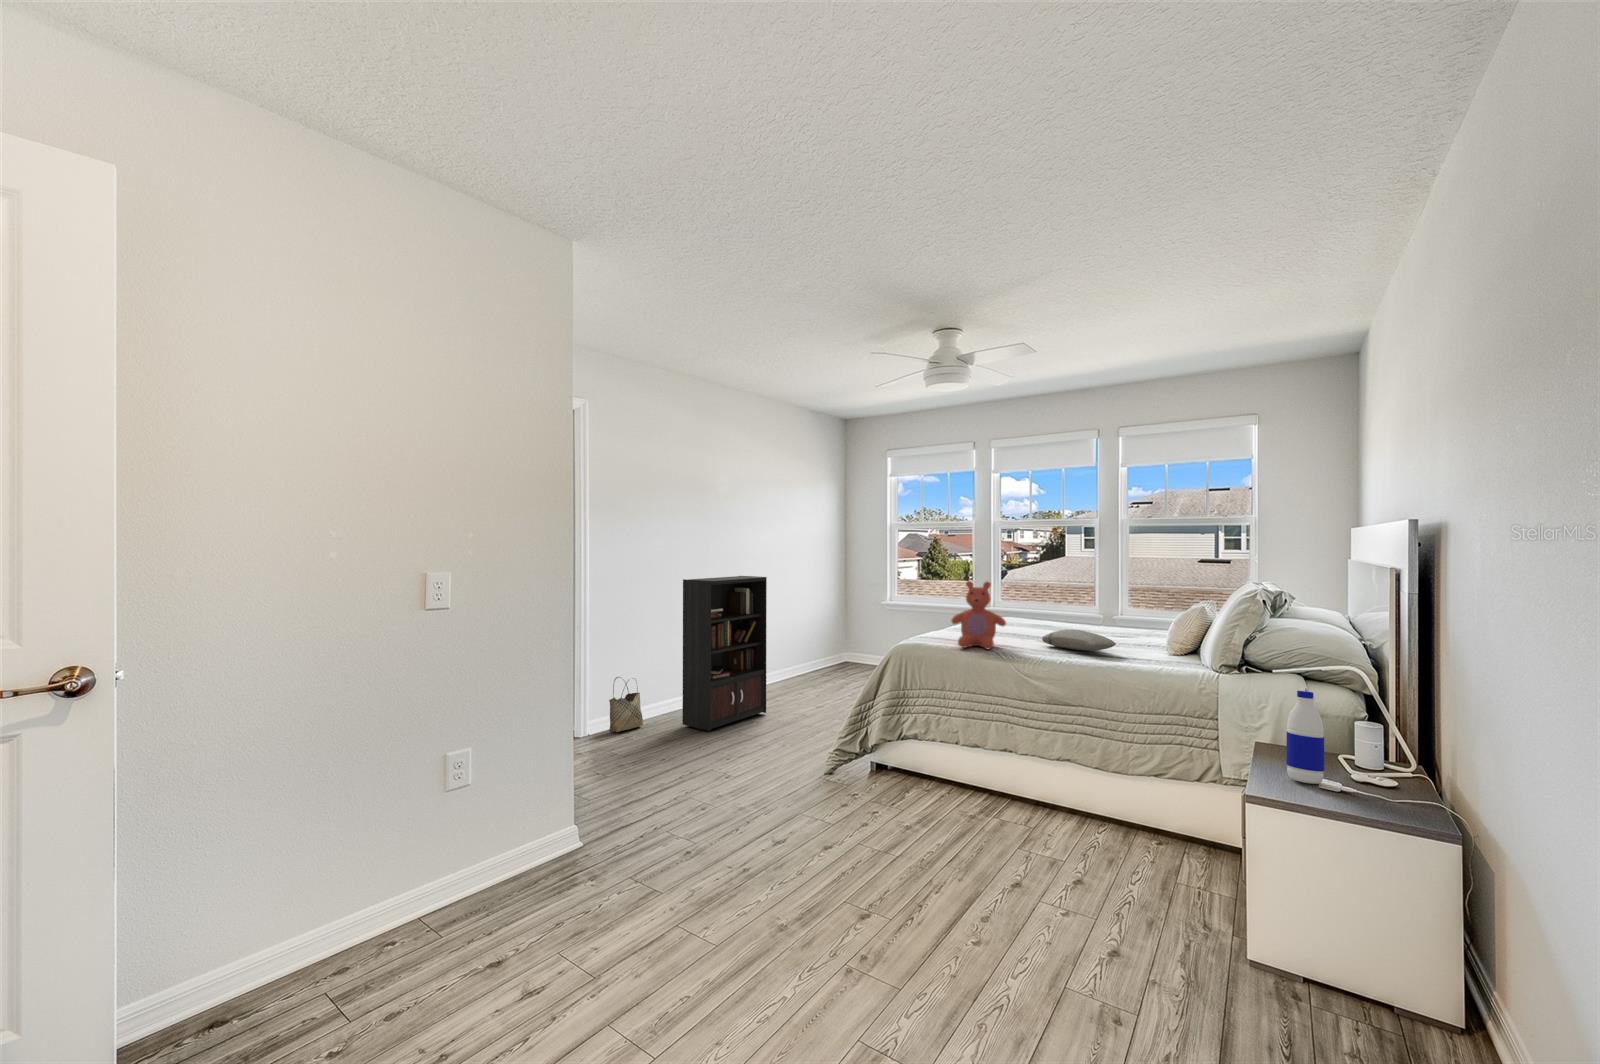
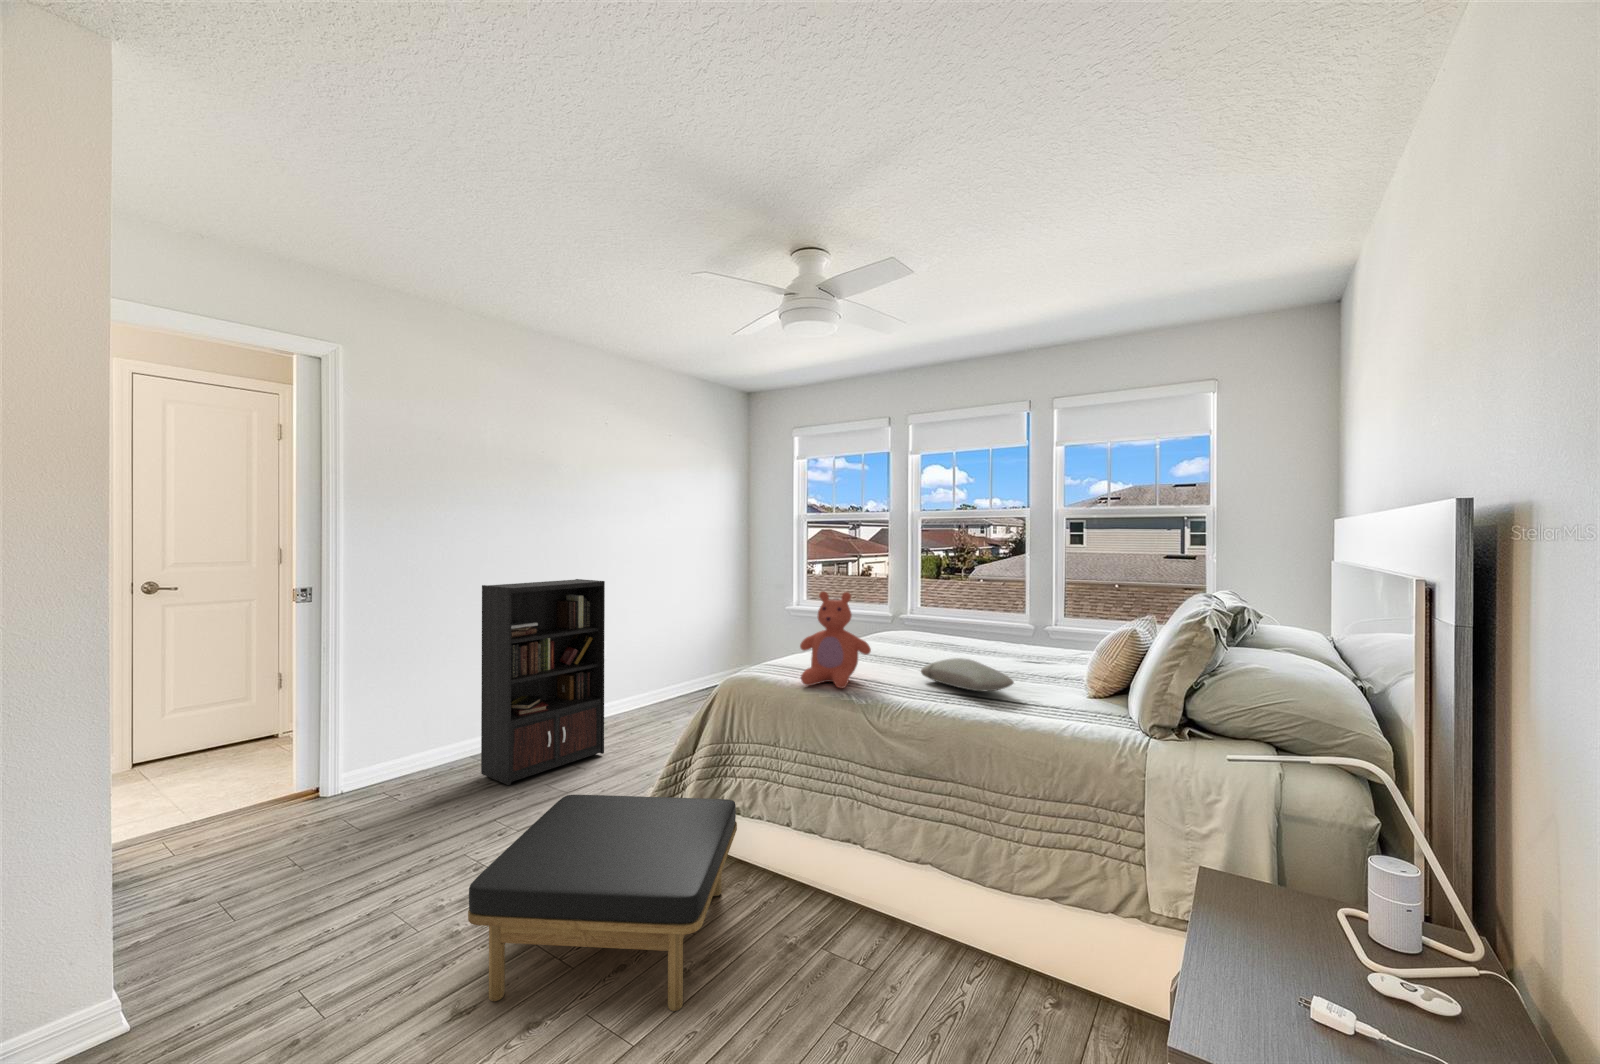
woven basket: present [609,677,643,732] -> none [374,713,429,788]
water bottle: present [1286,691,1324,784] -> none [1247,817,1318,1006]
ottoman: none [779,723,931,843] -> present [468,795,737,1011]

